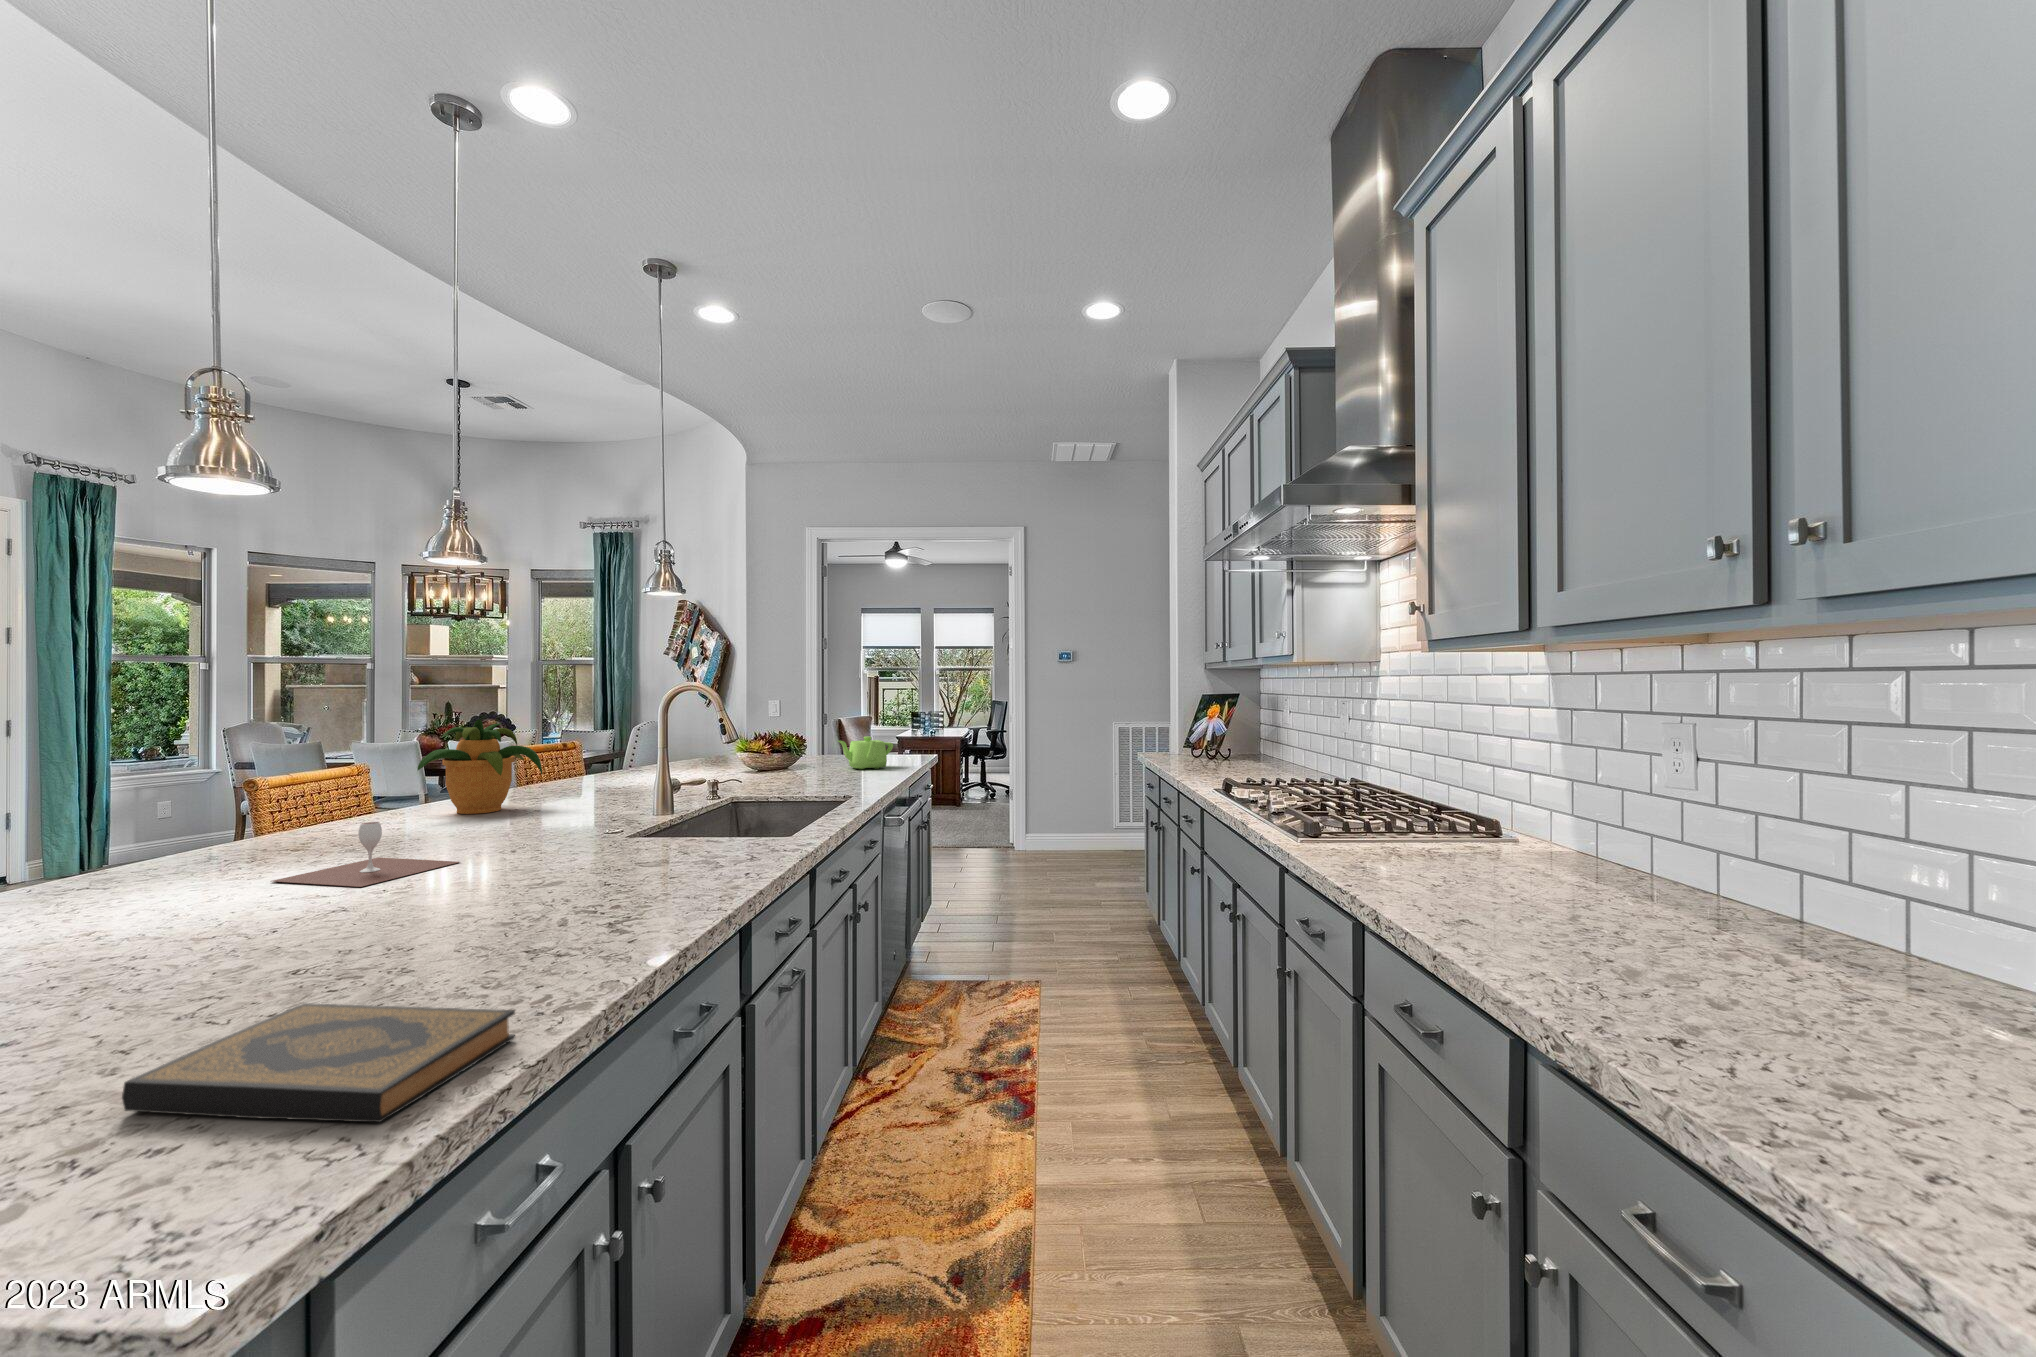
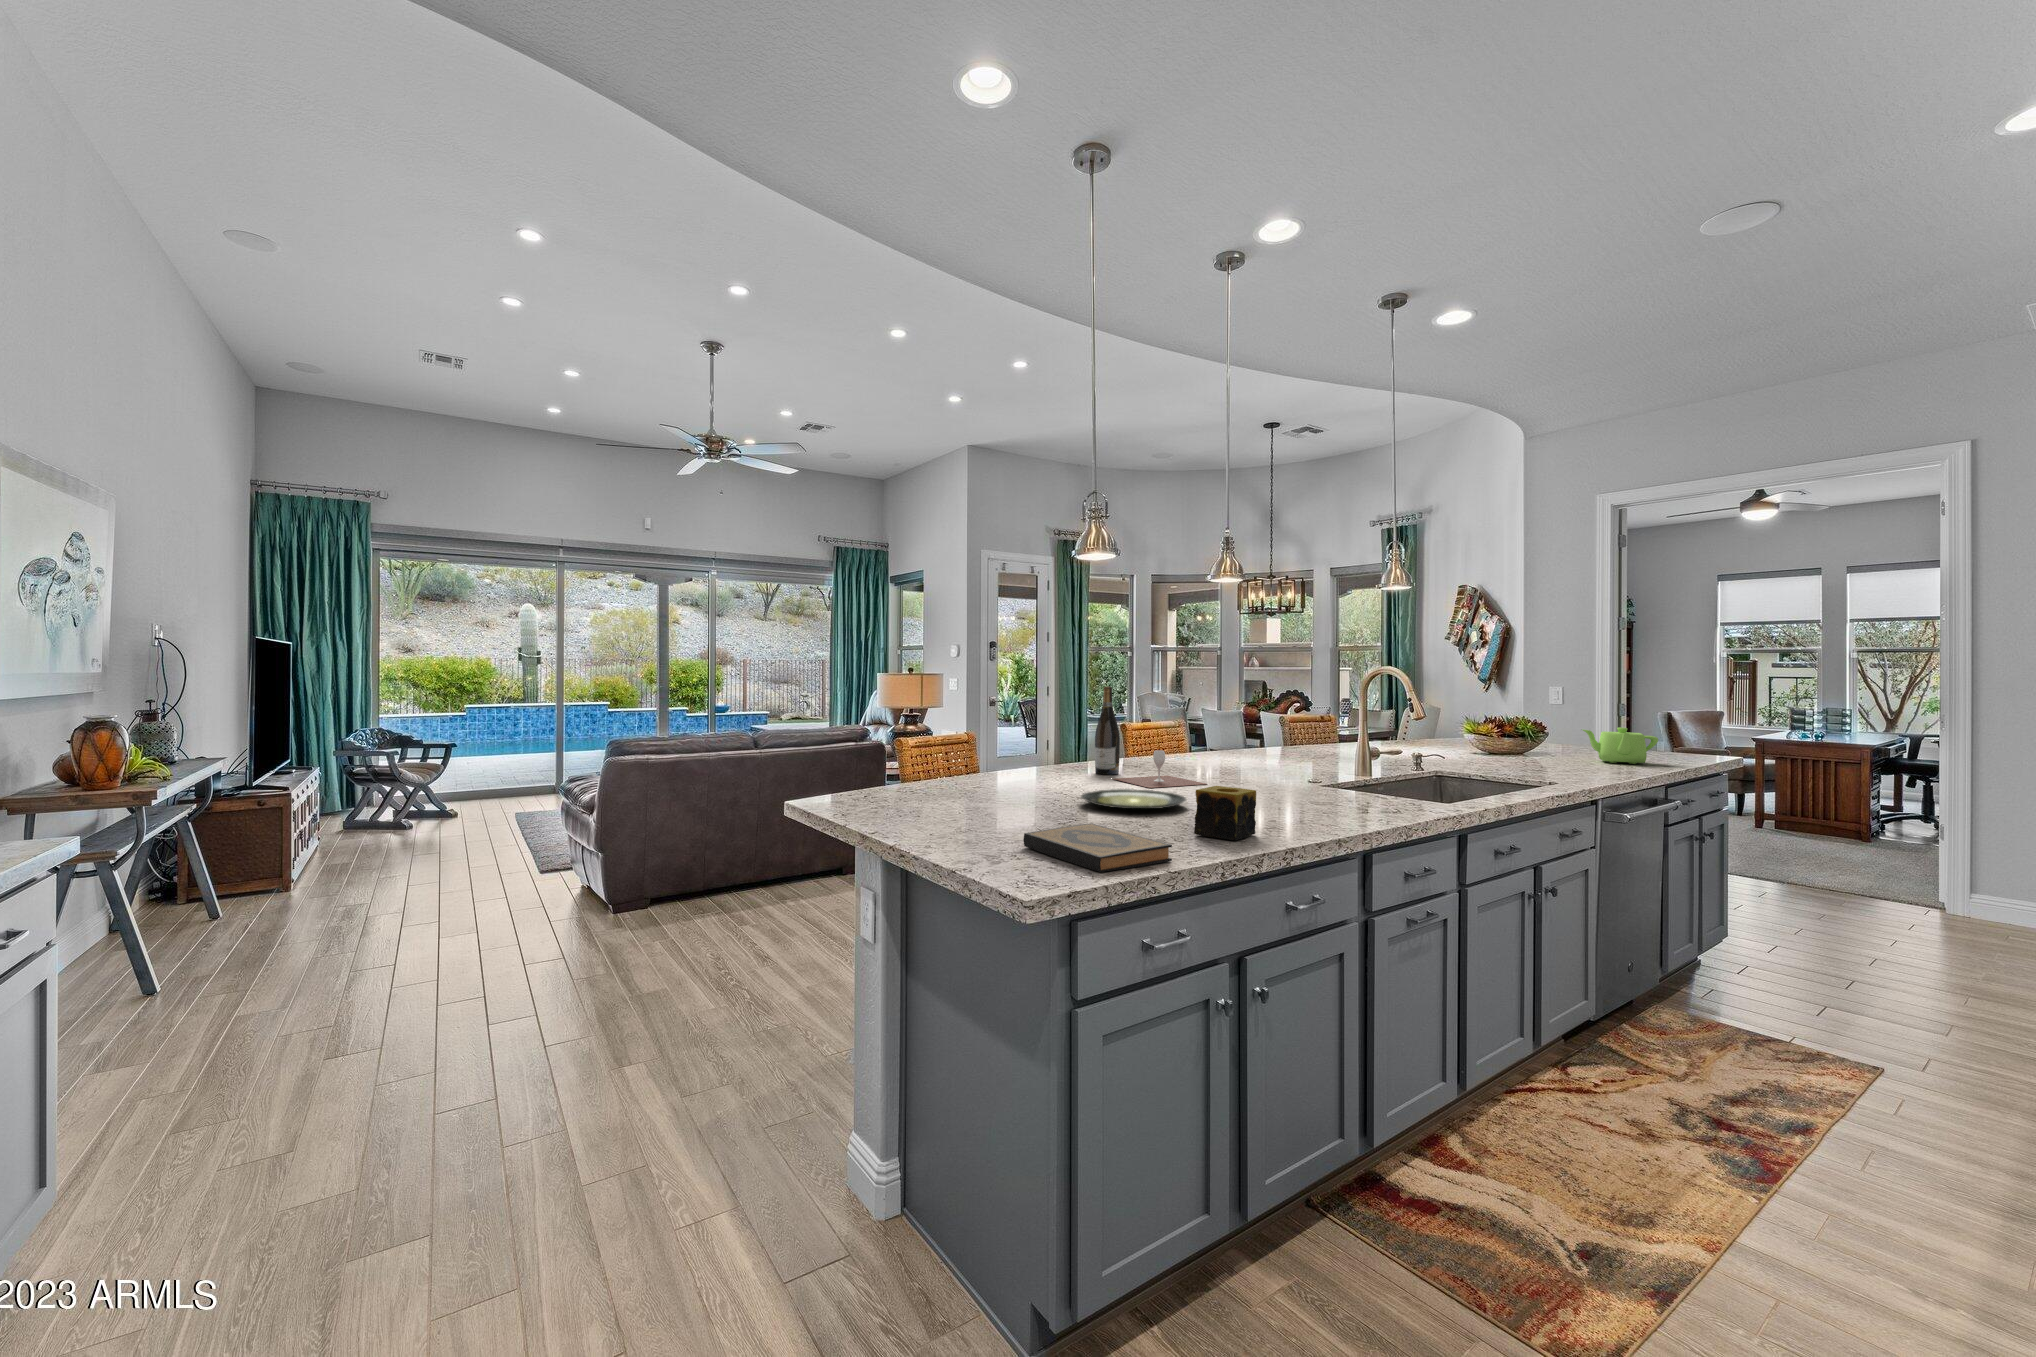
potted plant: present [418,719,542,814] -> none [1201,690,1283,760]
wine bottle: none [224,727,279,875] -> present [1095,687,1120,775]
candle: none [512,875,610,965] -> present [1194,786,1256,840]
plate: none [229,893,458,948] -> present [1081,789,1186,809]

